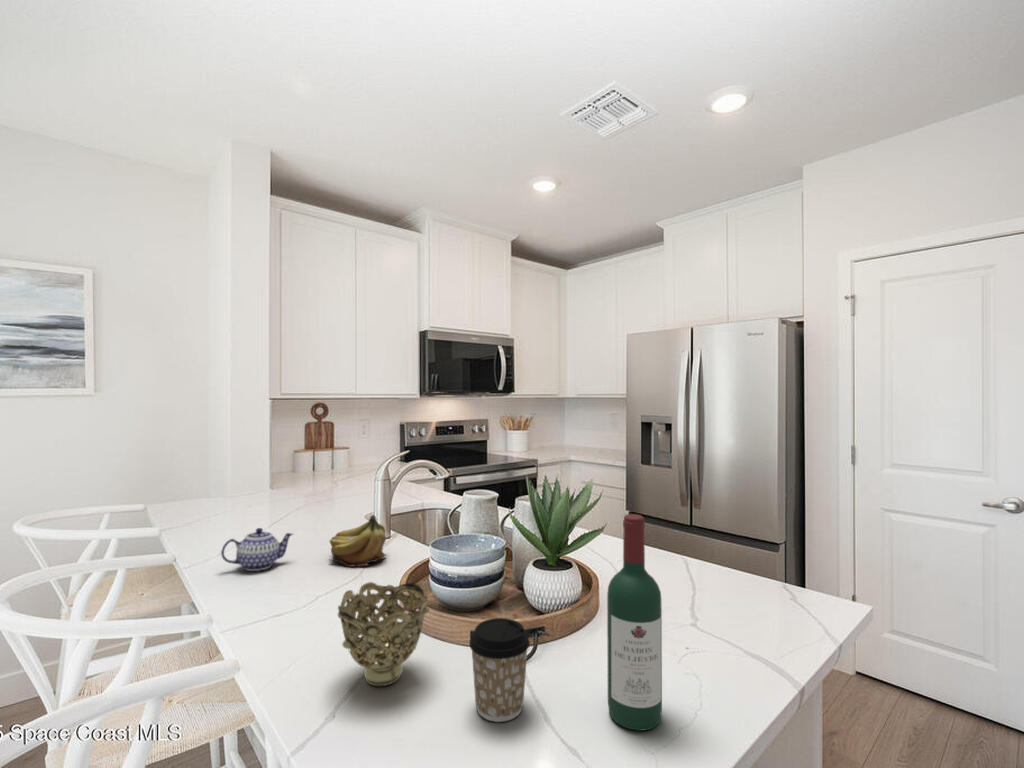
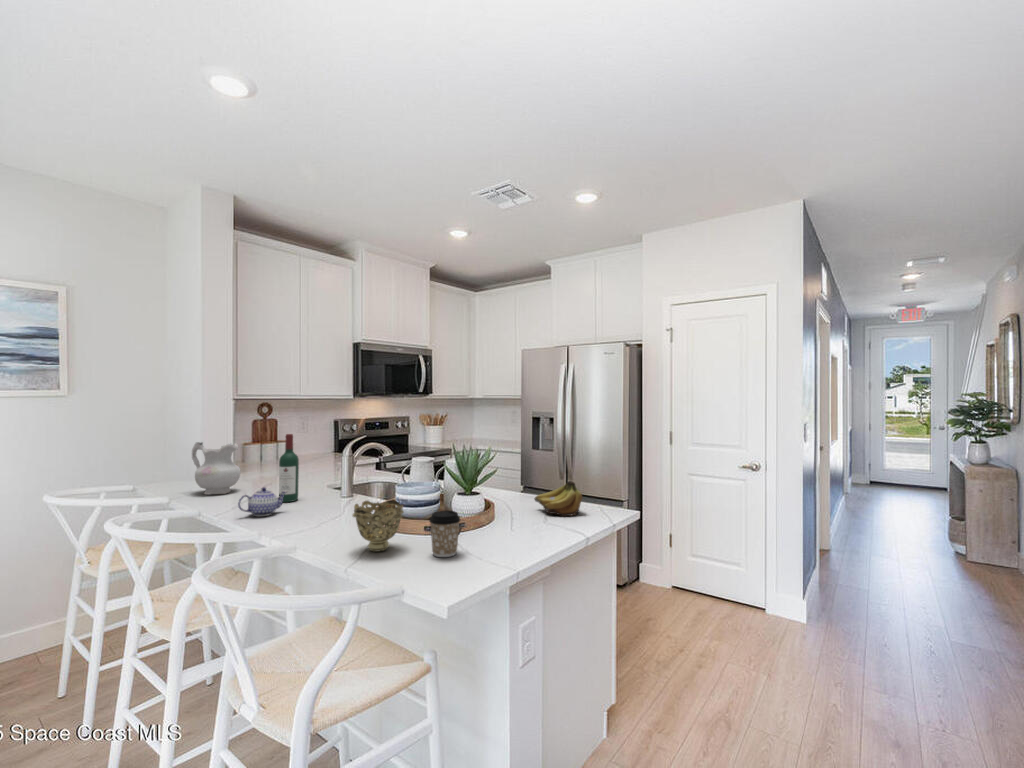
ceramic pitcher: none [204,454,262,523] -> present [192,442,240,495]
wine bottle: present [607,514,662,731] -> present [279,434,299,502]
fruit: present [330,515,386,567] -> present [534,481,582,516]

